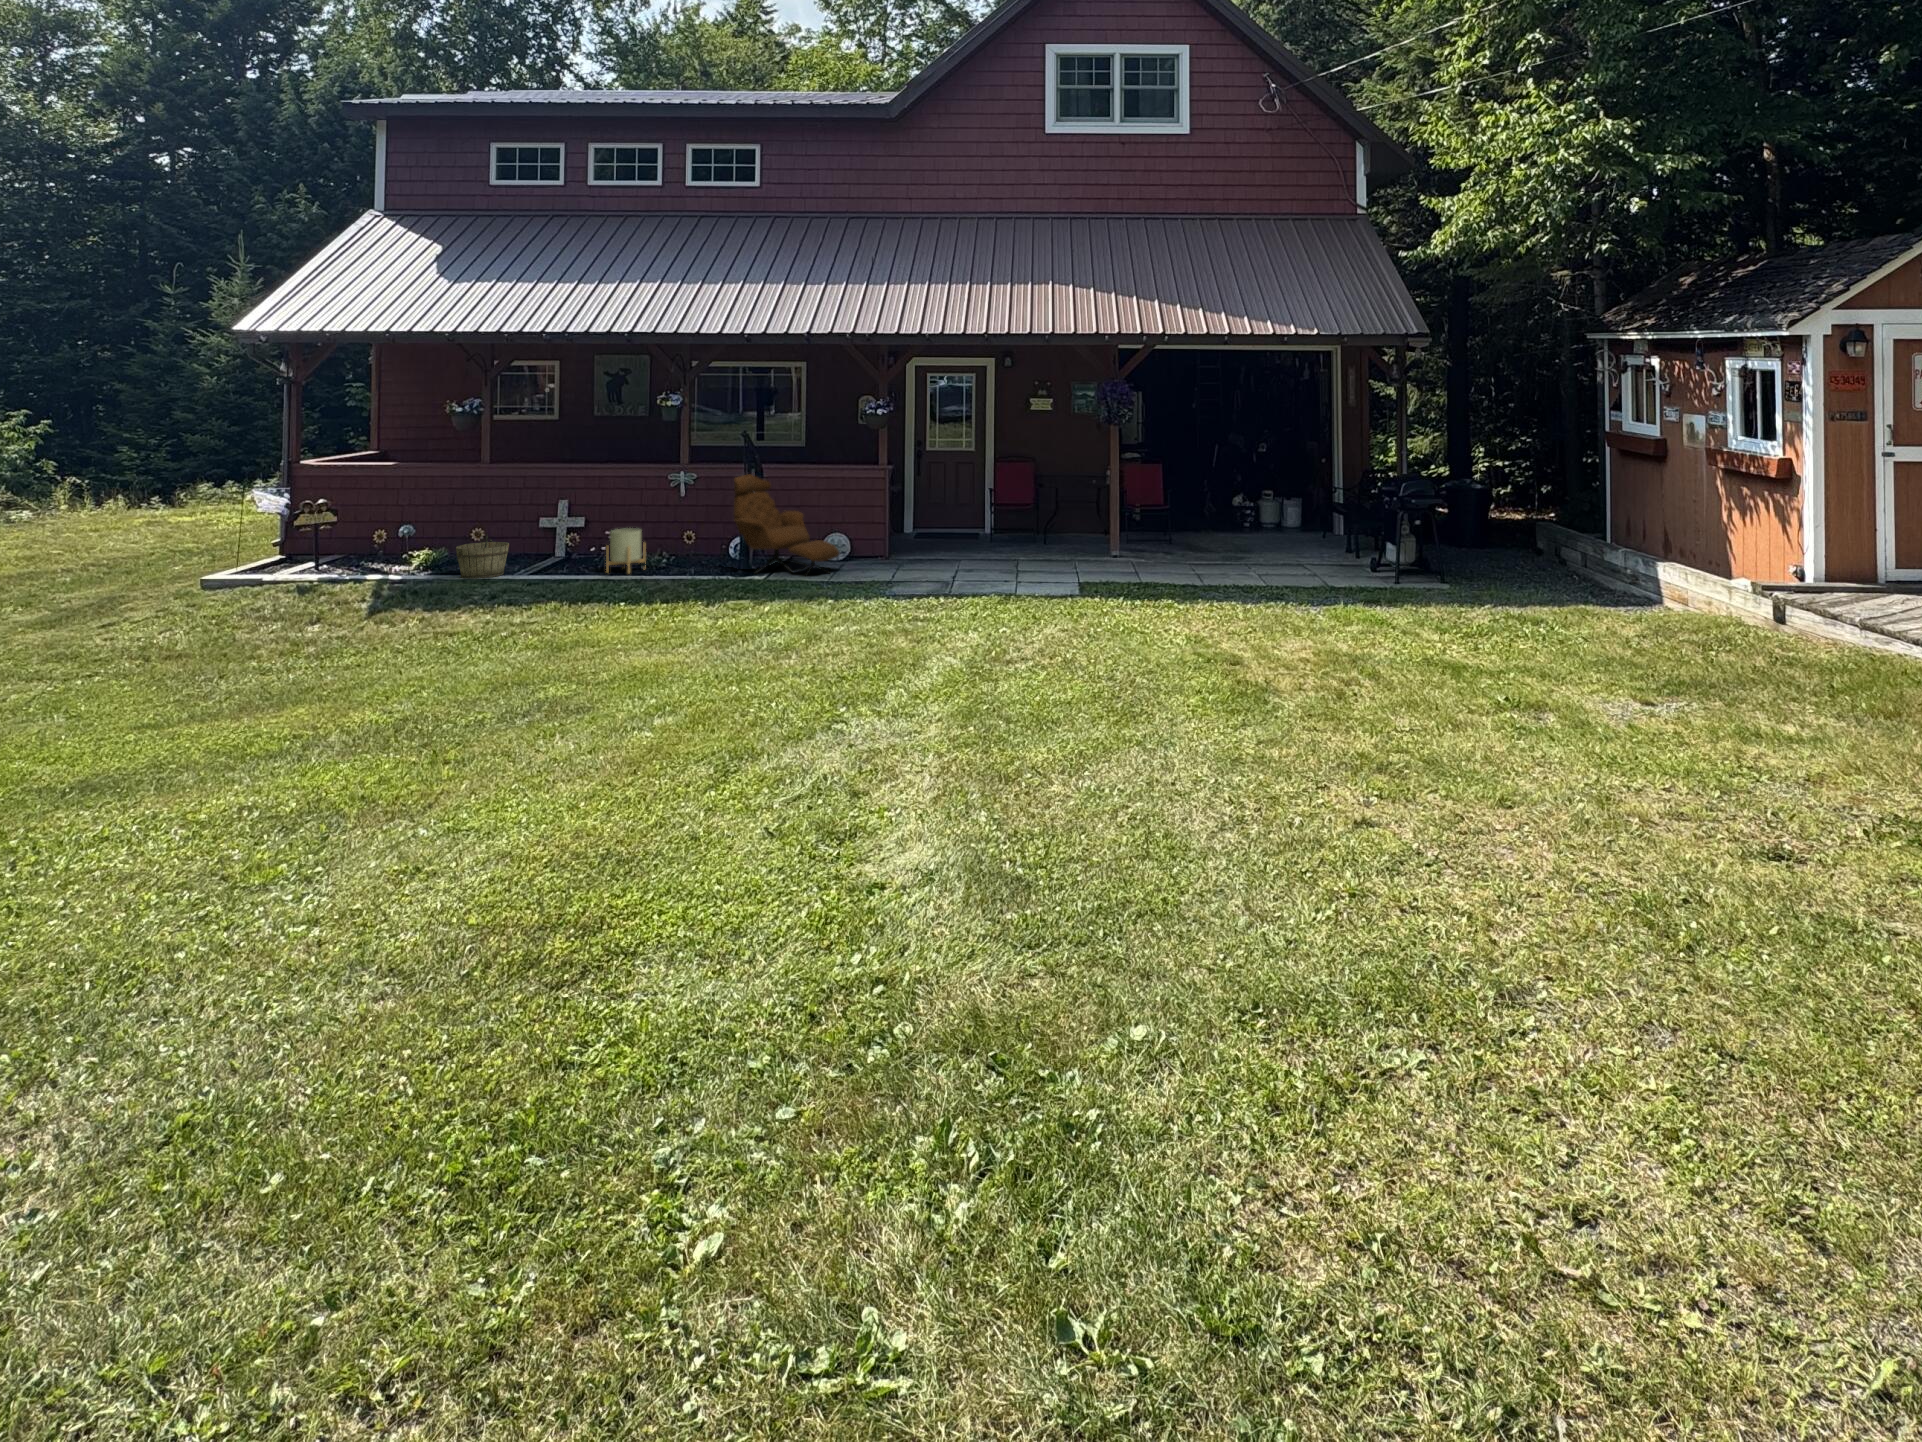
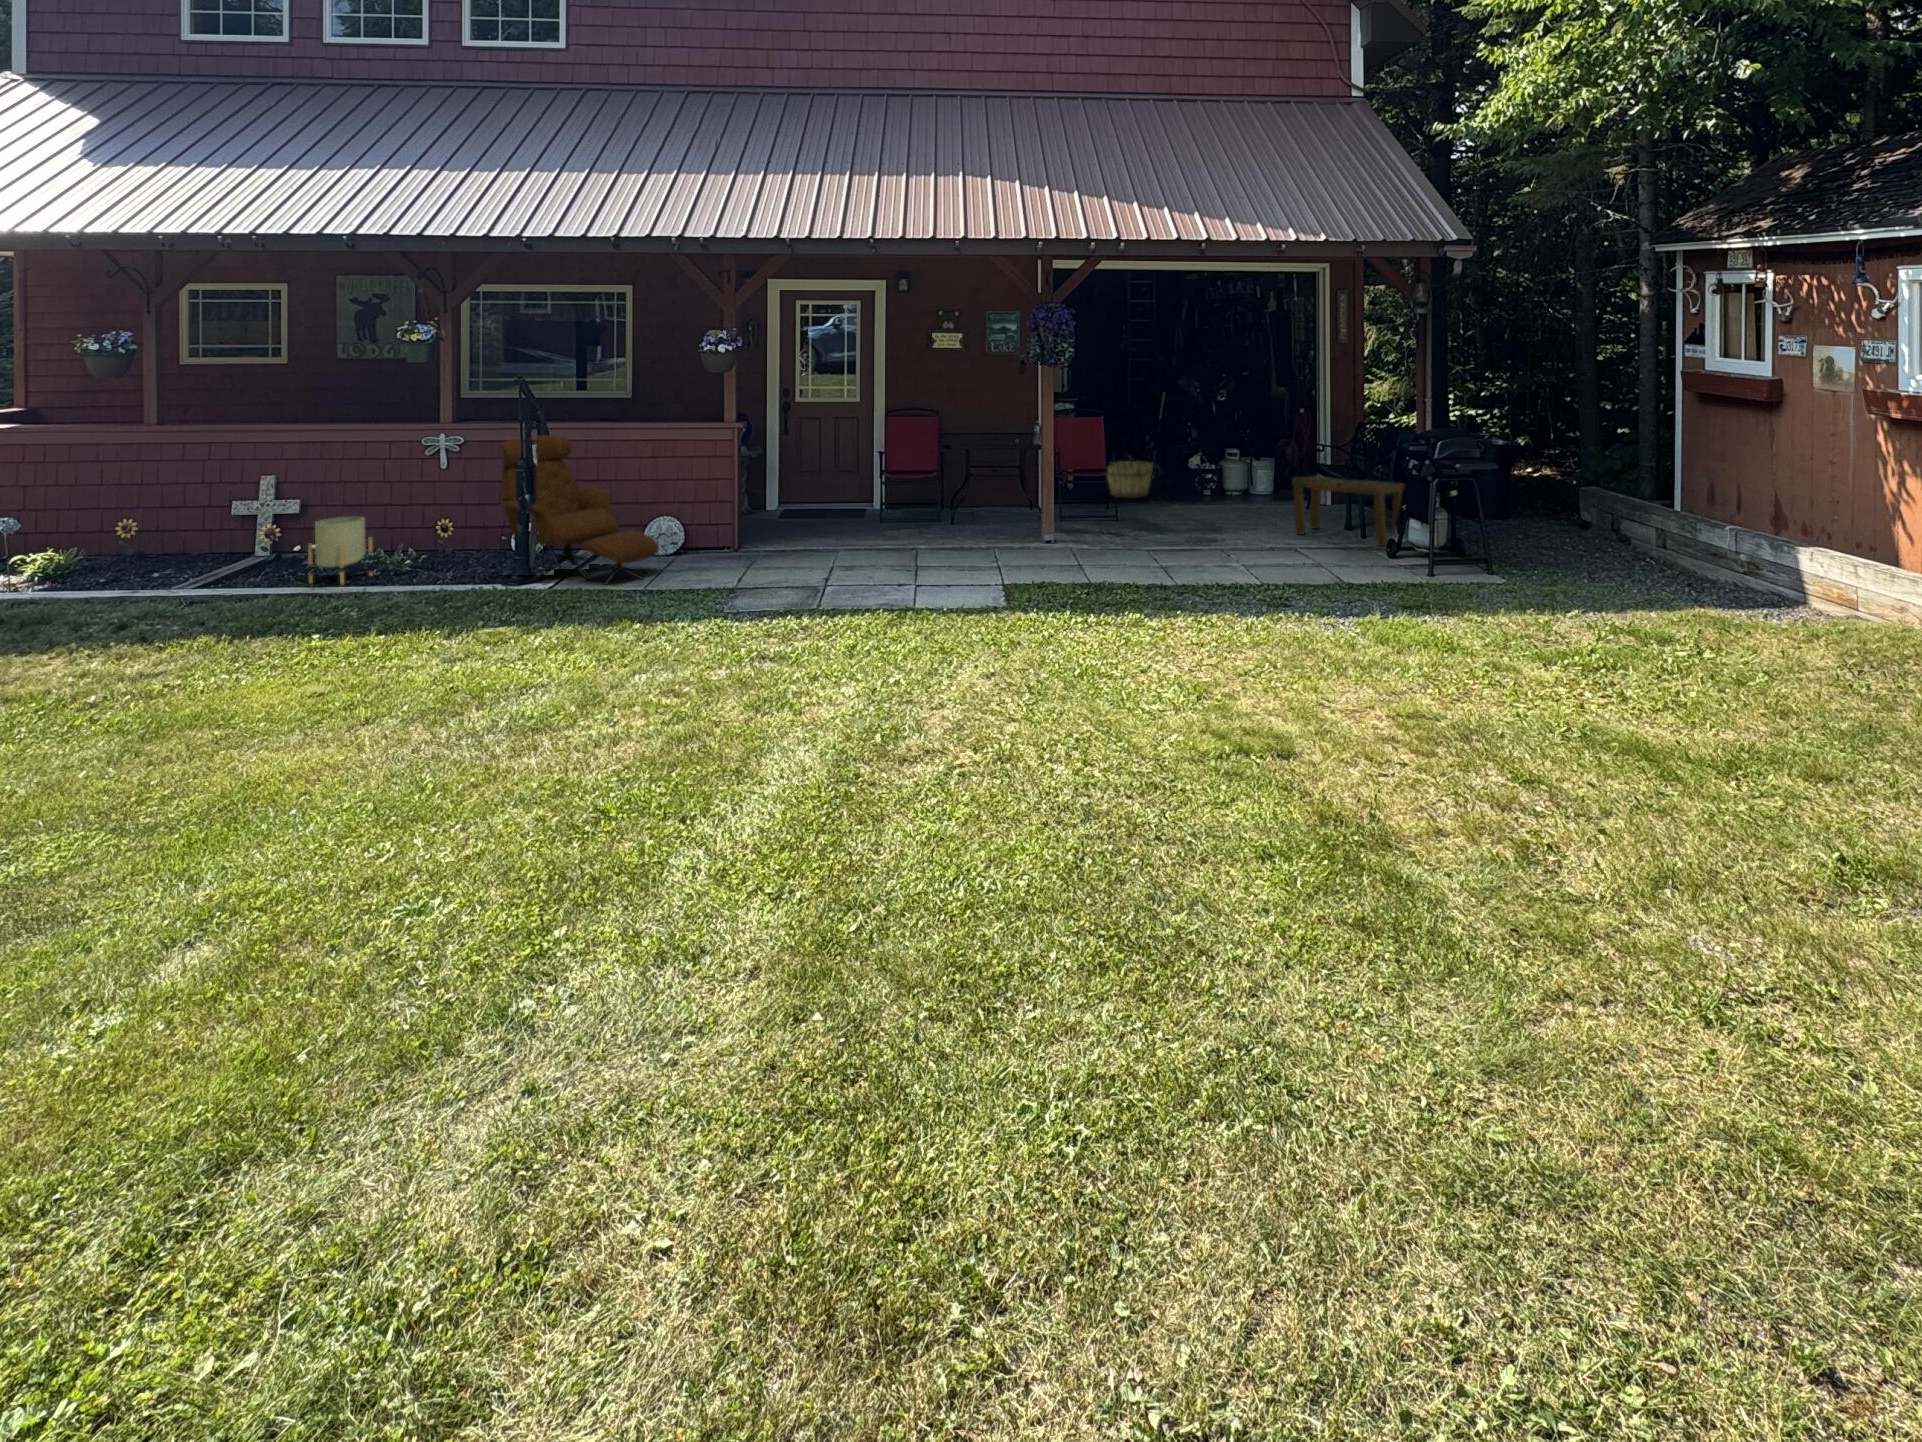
bench: none [1299,510,1382,562] -> present [1292,476,1404,547]
wooden bucket: present [456,534,509,579] -> present [1107,457,1153,498]

